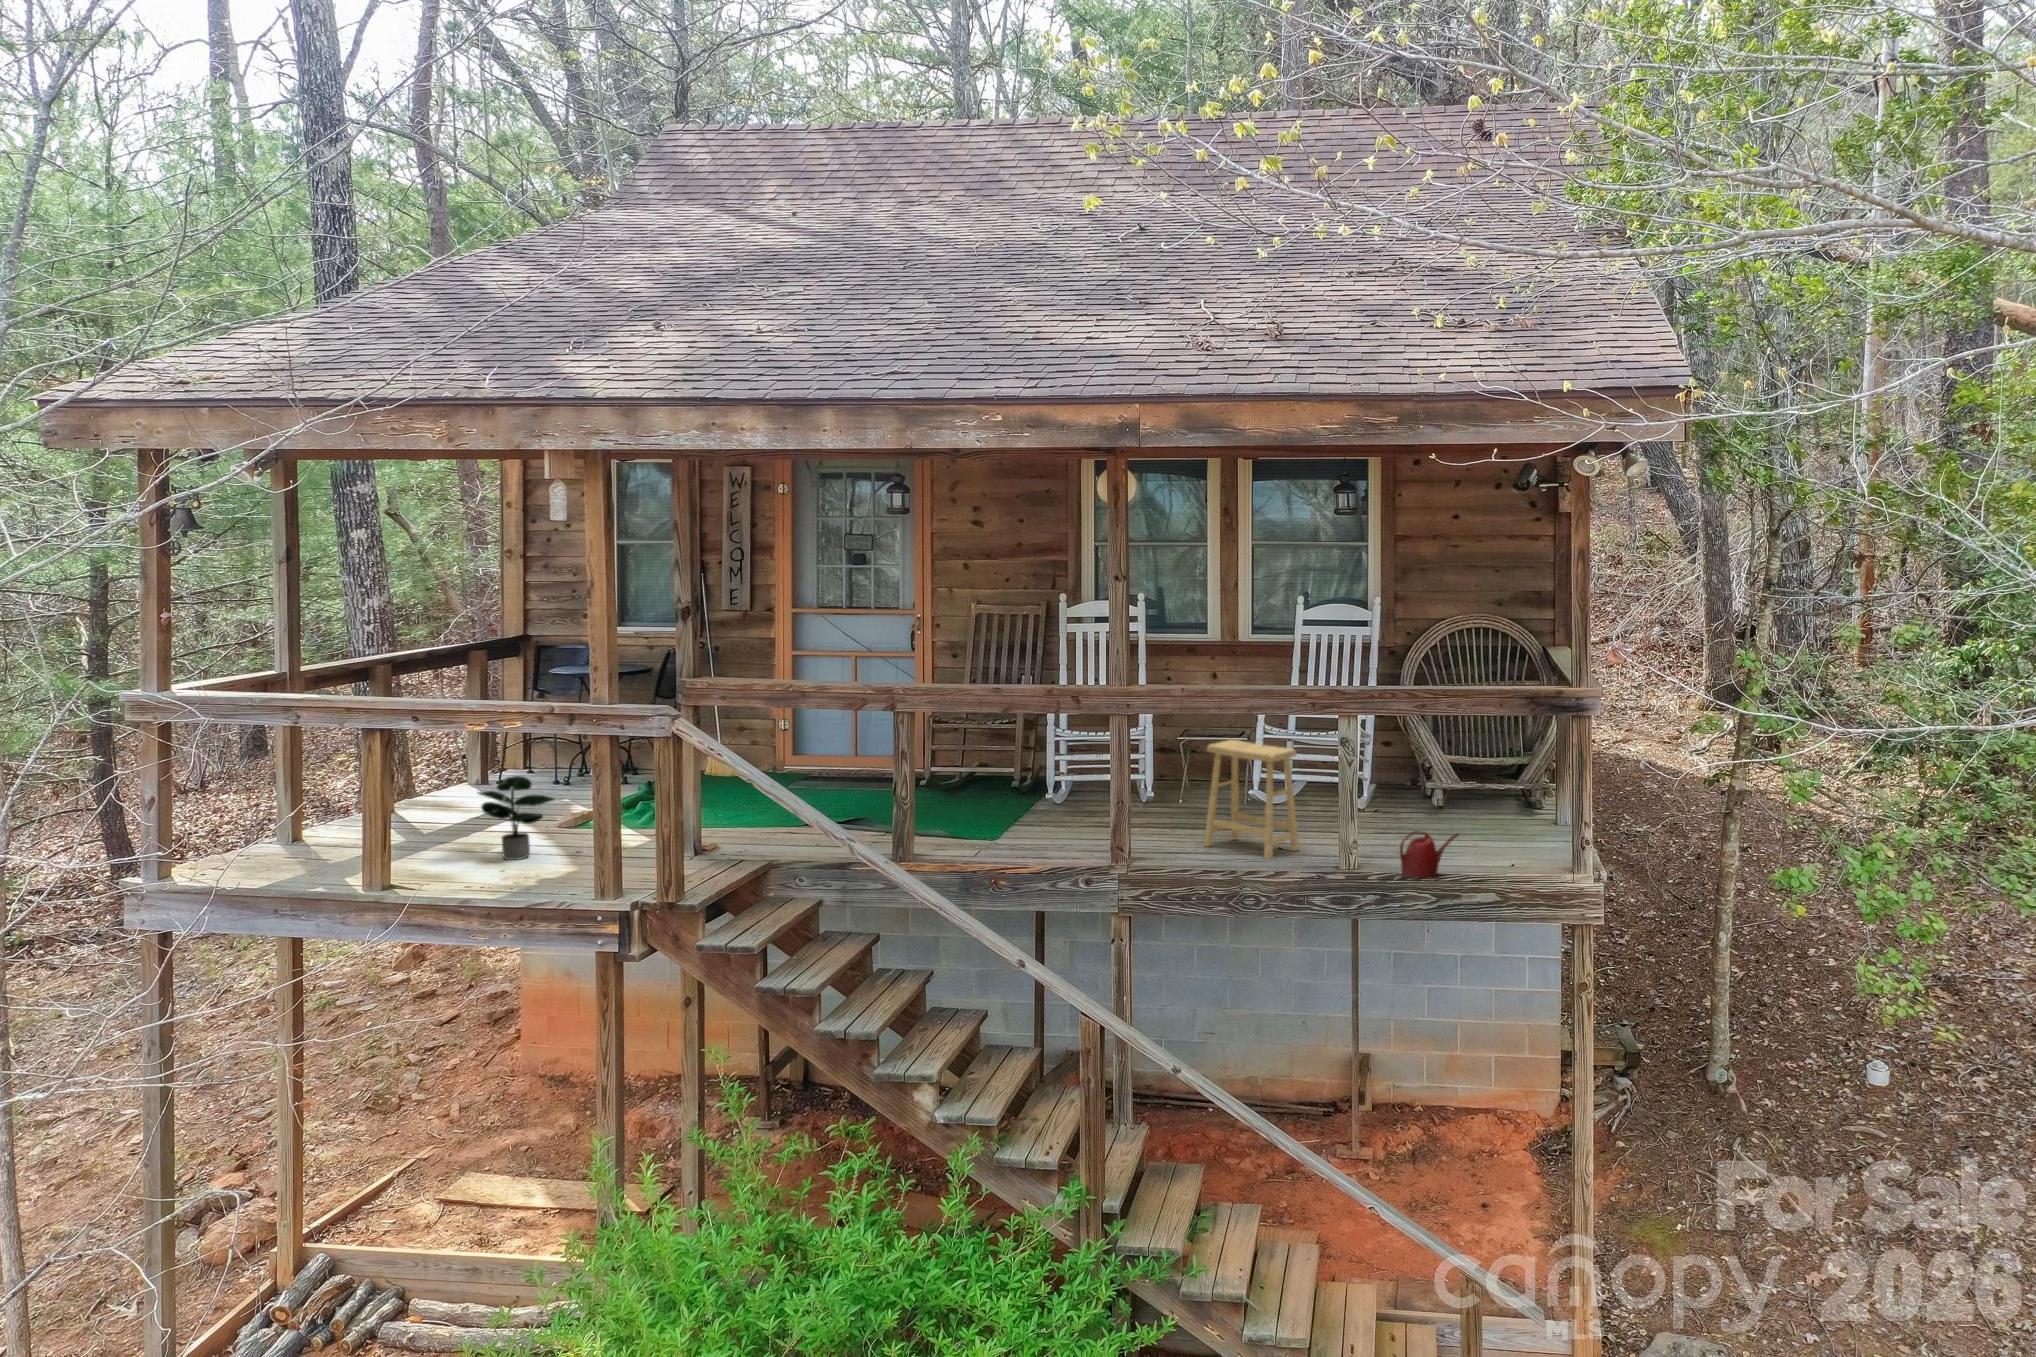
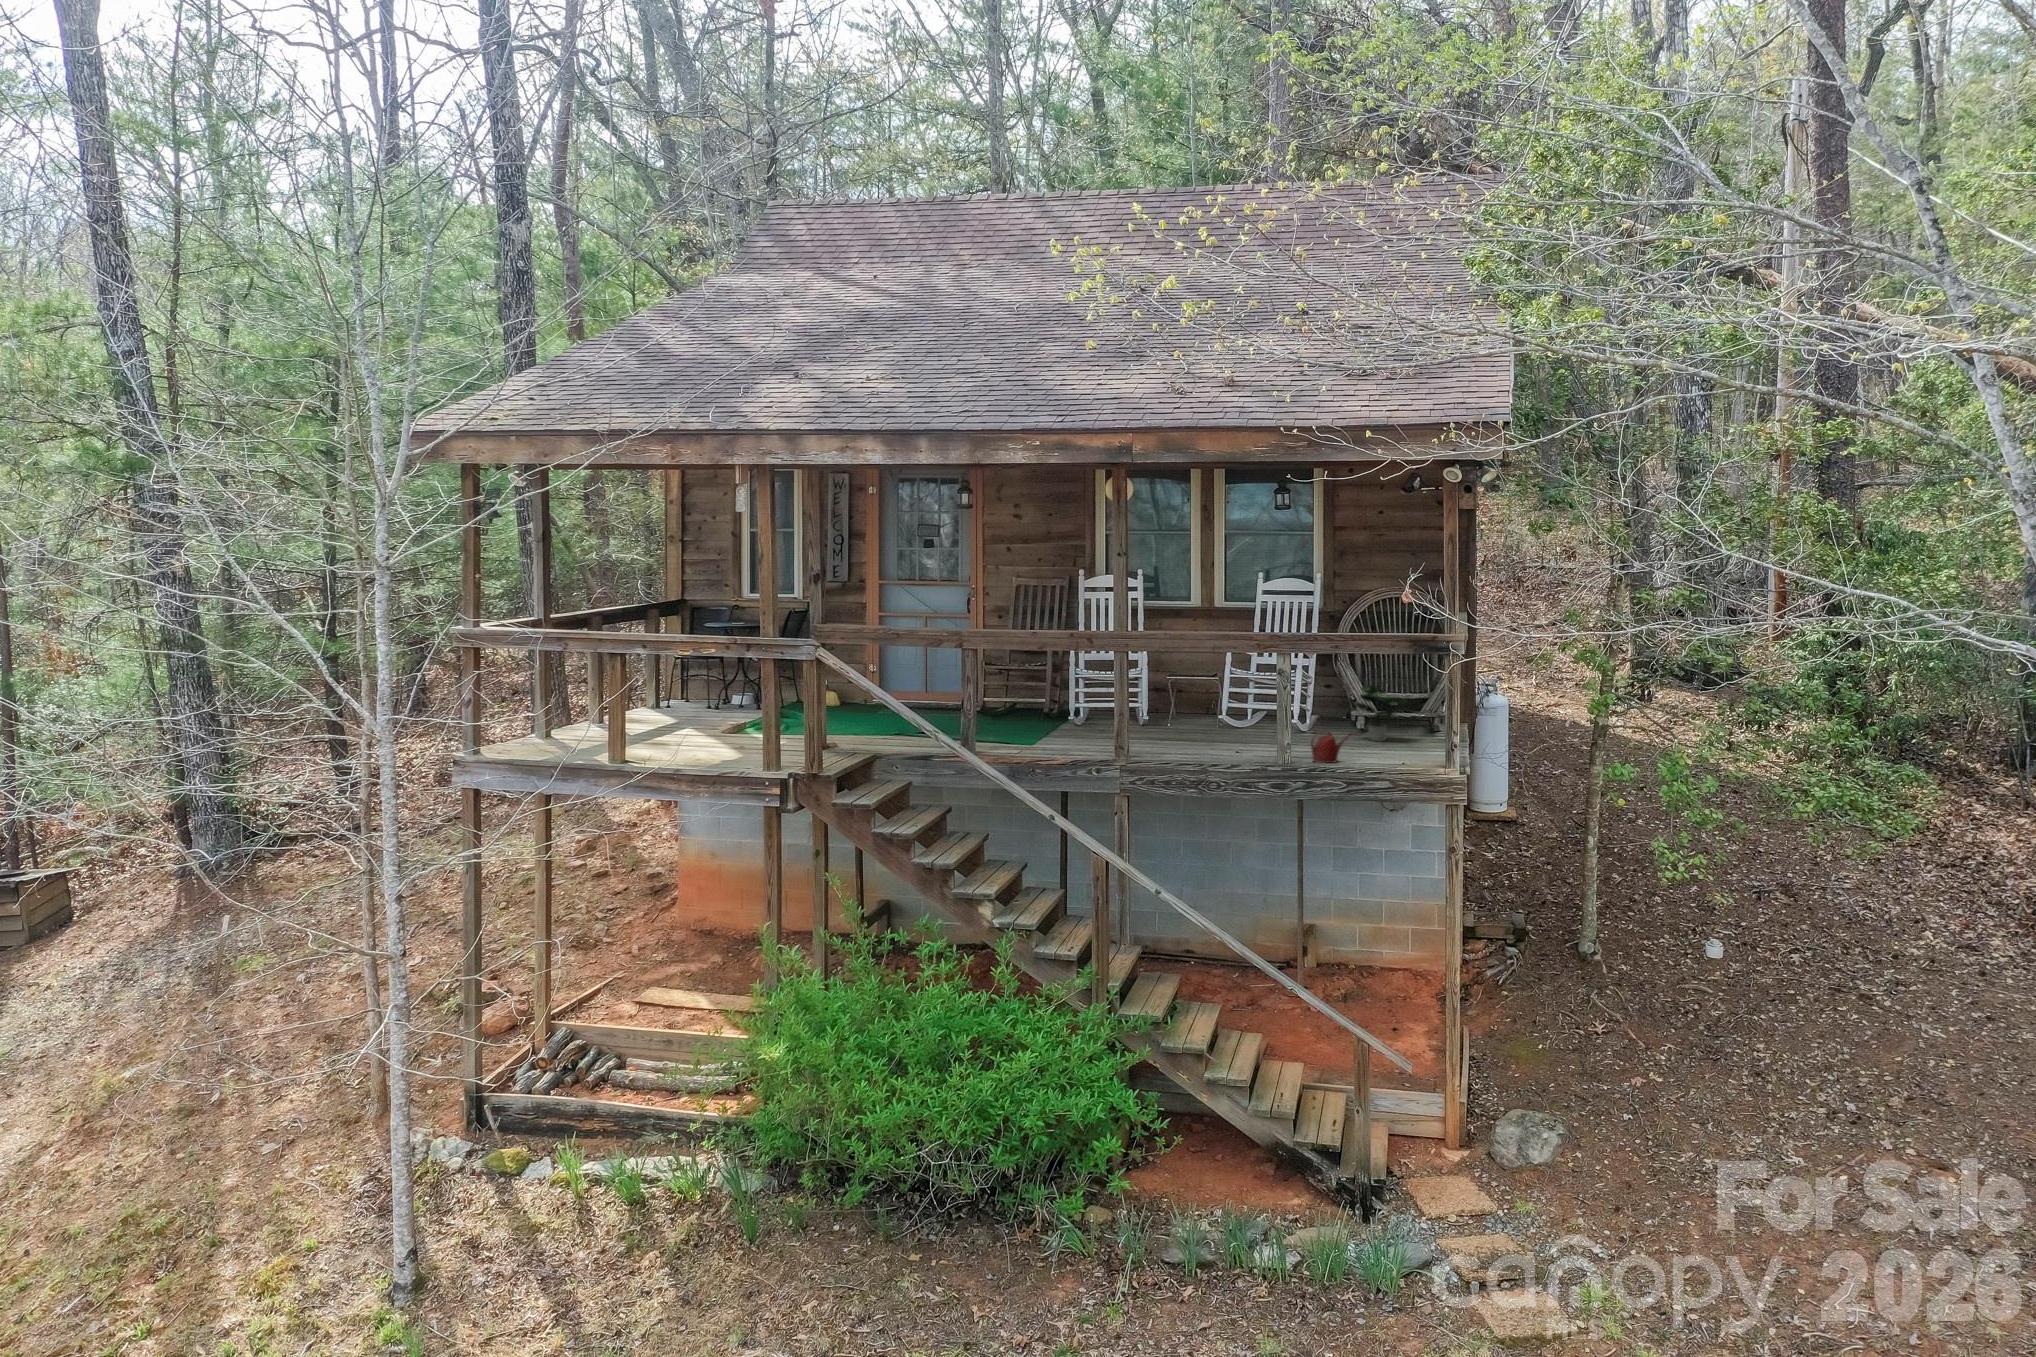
footstool: present [1204,740,1299,859] -> none [1180,671,1247,753]
potted plant: present [478,776,554,860] -> present [1355,685,1406,741]

